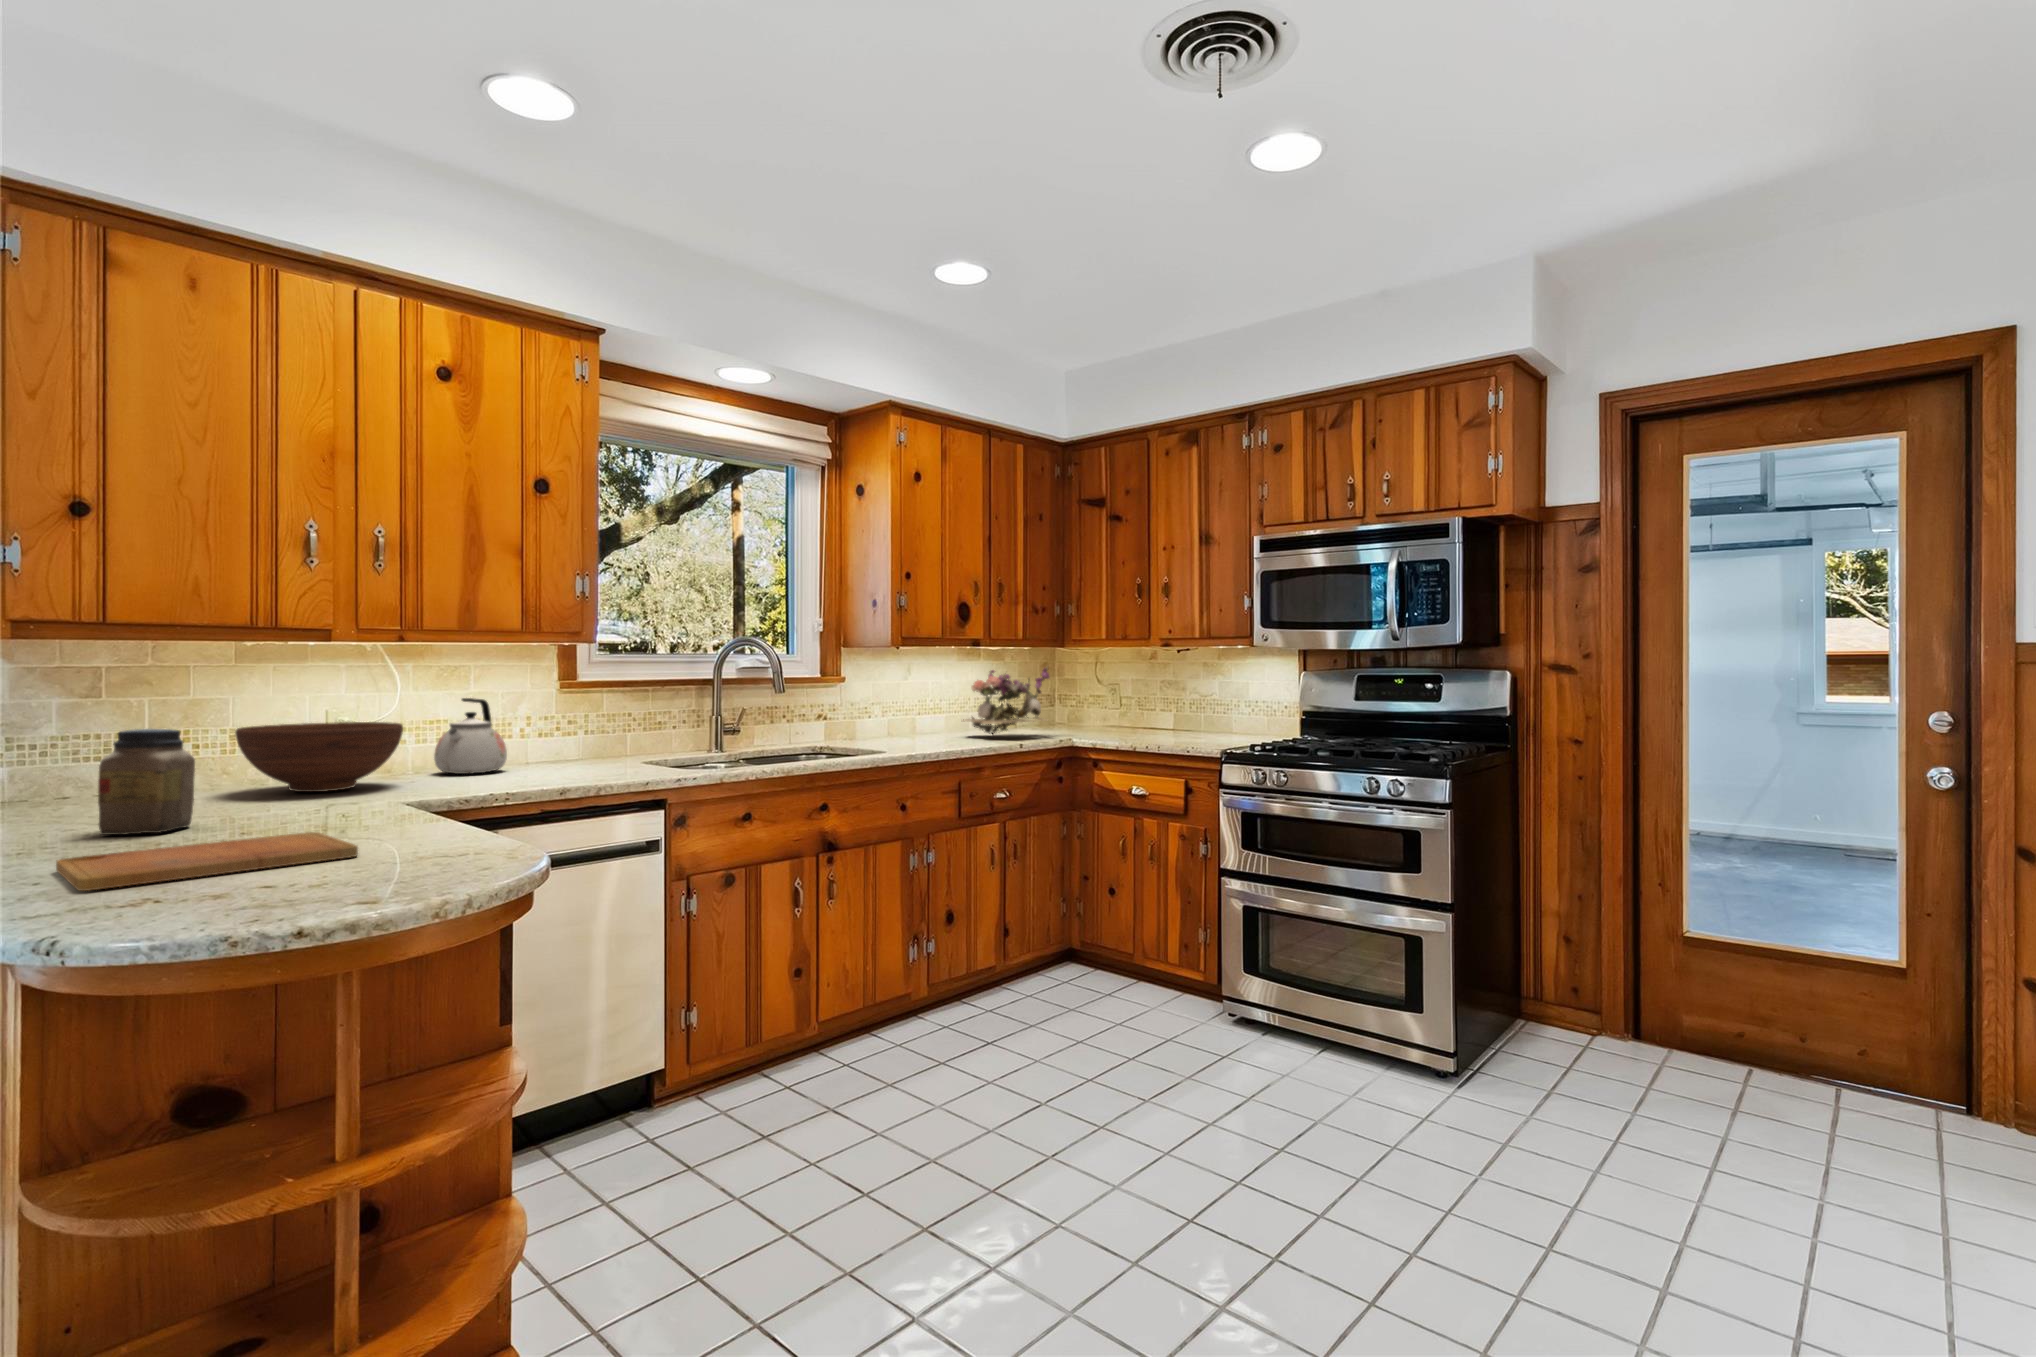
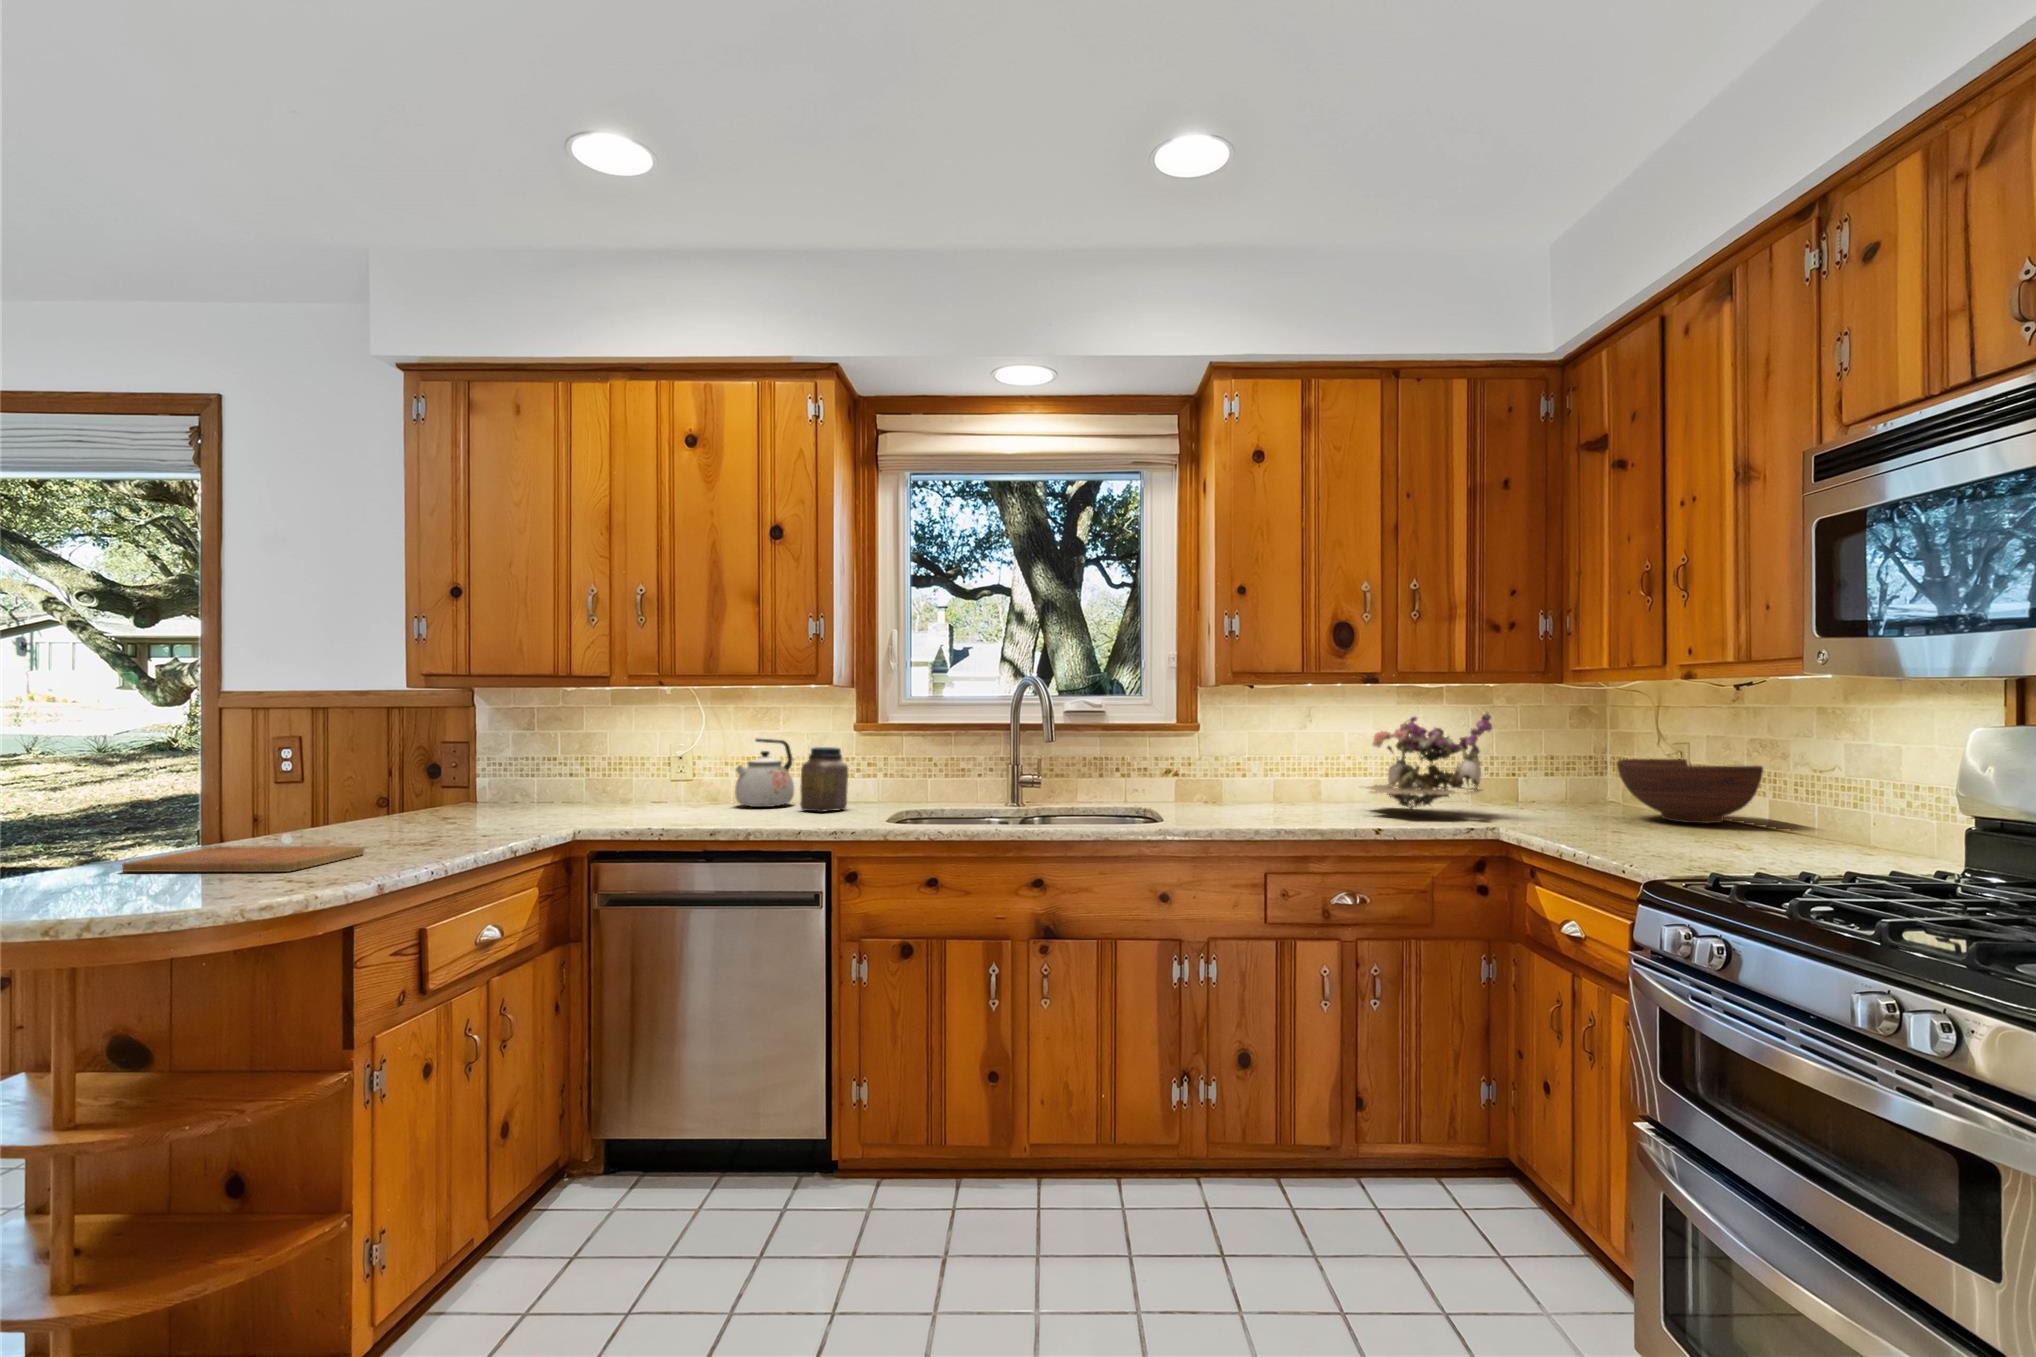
fruit bowl: present [235,722,403,792] -> present [1617,759,1763,823]
jar: present [98,729,195,835] -> present [800,747,848,812]

